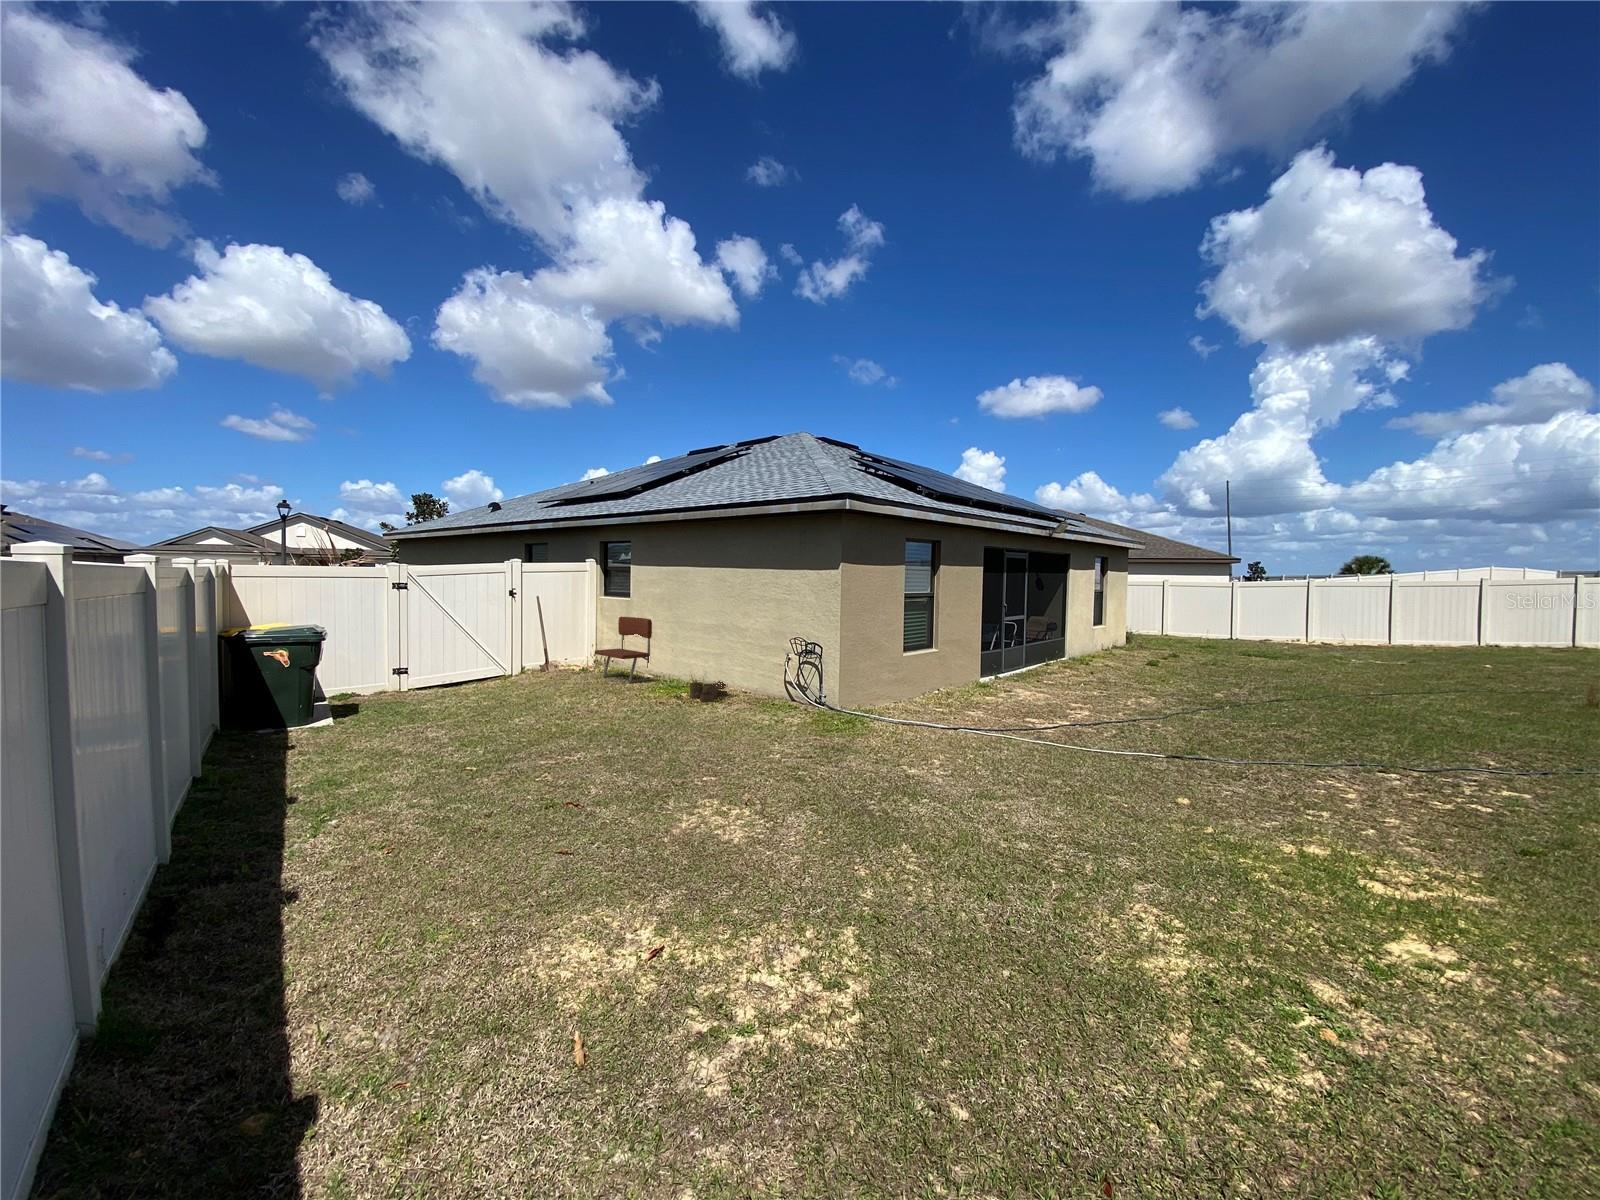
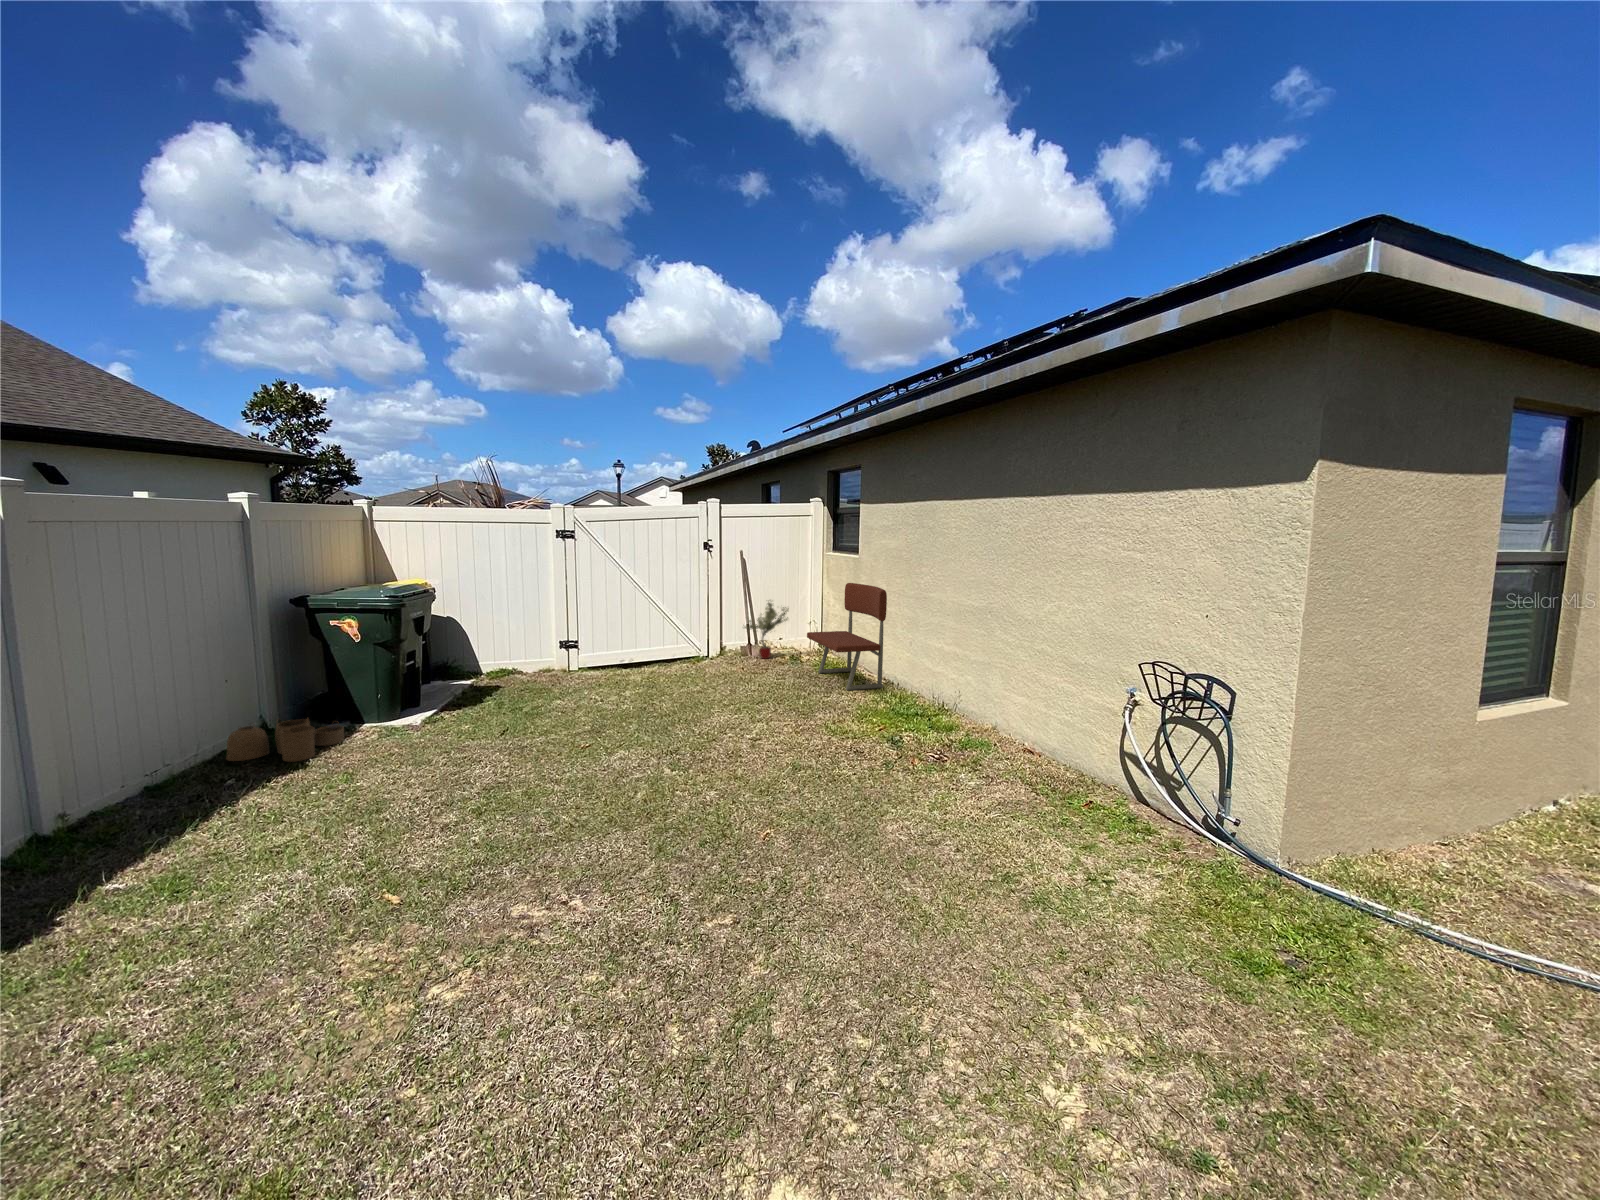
potted tree: none [539,631,573,674] -> present [744,603,789,659]
woven basket: present [690,681,728,702] -> present [227,719,344,762]

